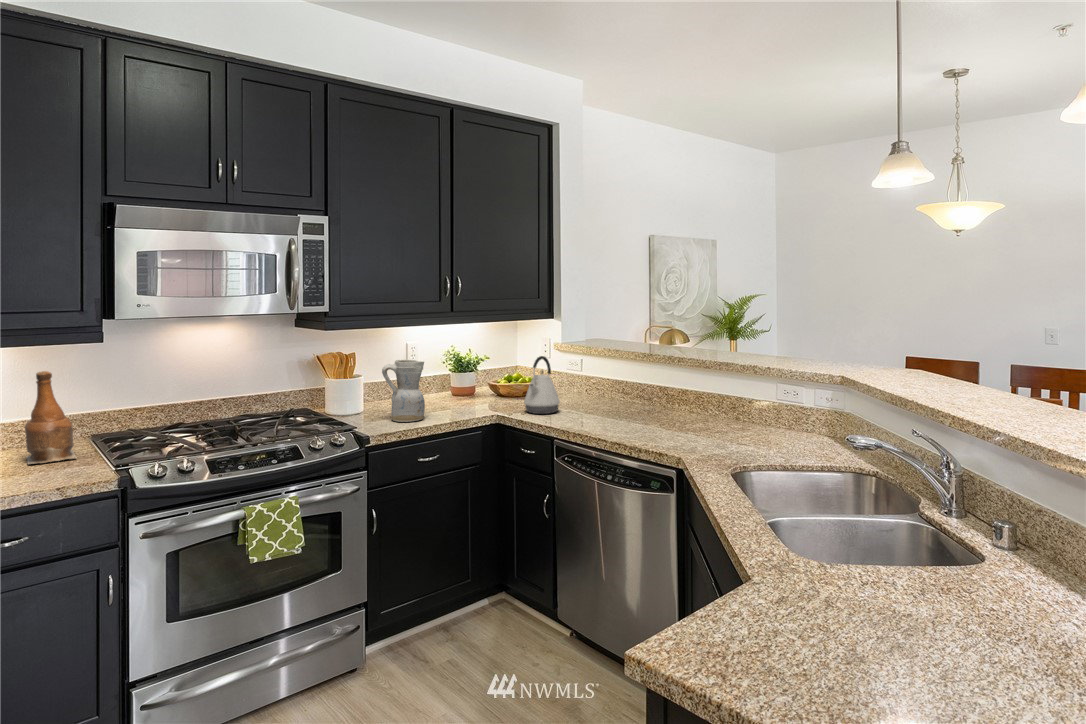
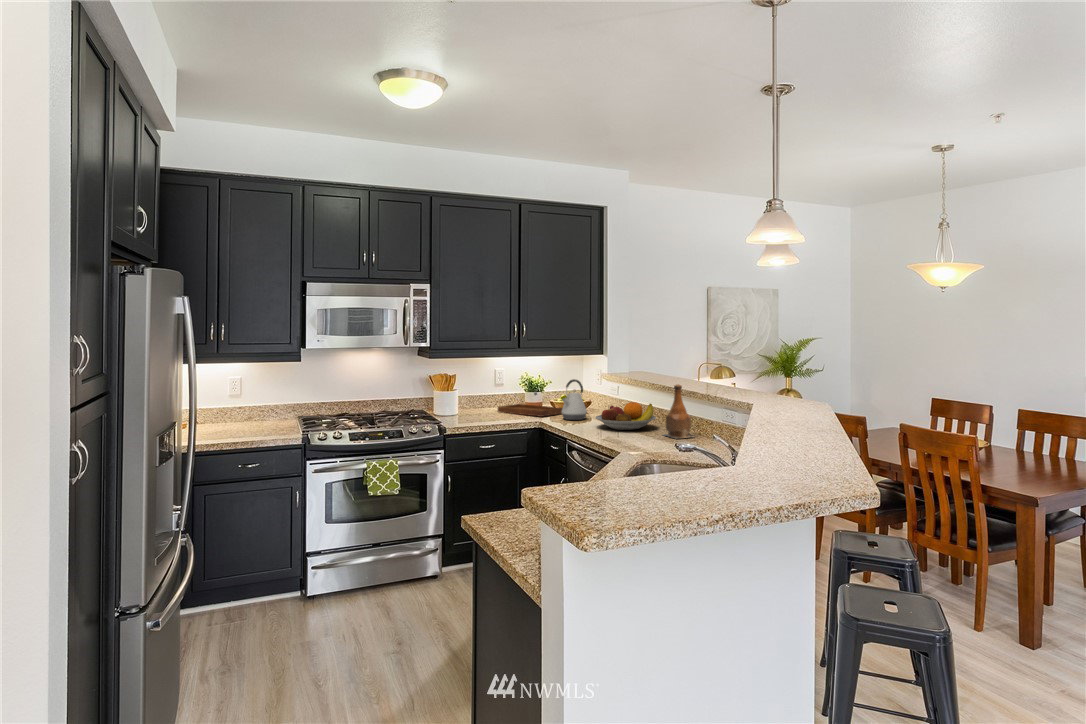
ceramic pitcher: present [382,360,425,422] -> none [463,379,491,420]
bottle: present [25,371,76,464] -> present [665,384,694,438]
tray: none [419,375,515,410] -> present [498,392,563,417]
fruit bowl: none [590,387,676,427] -> present [595,402,656,430]

